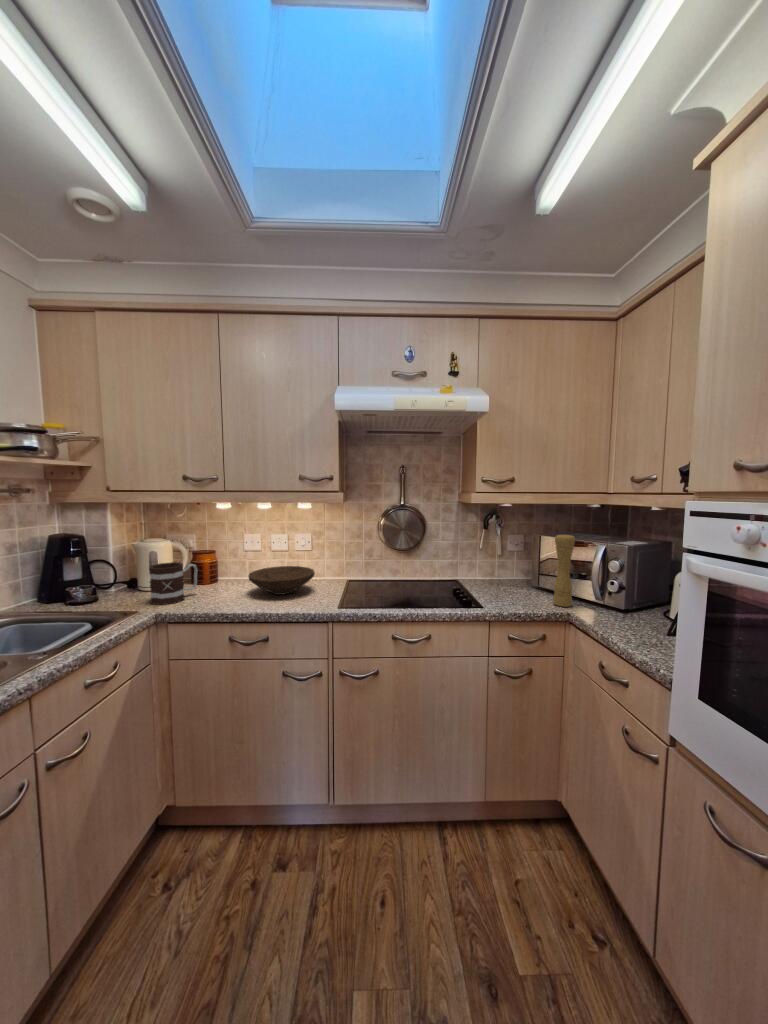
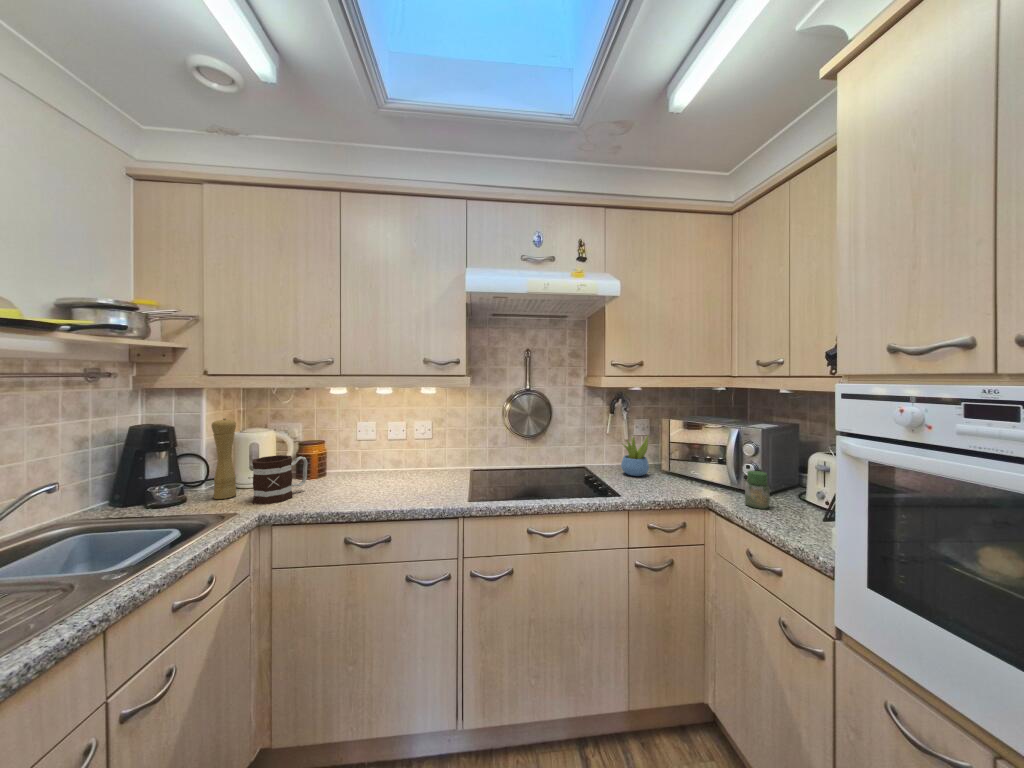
pepper mill: present [553,534,575,607] -> present [211,419,237,499]
succulent plant: none [493,548,520,589] -> present [621,436,649,476]
wooden bowl: present [249,566,315,595] -> none [366,457,438,489]
jar: none [603,587,627,624] -> present [745,471,770,509]

